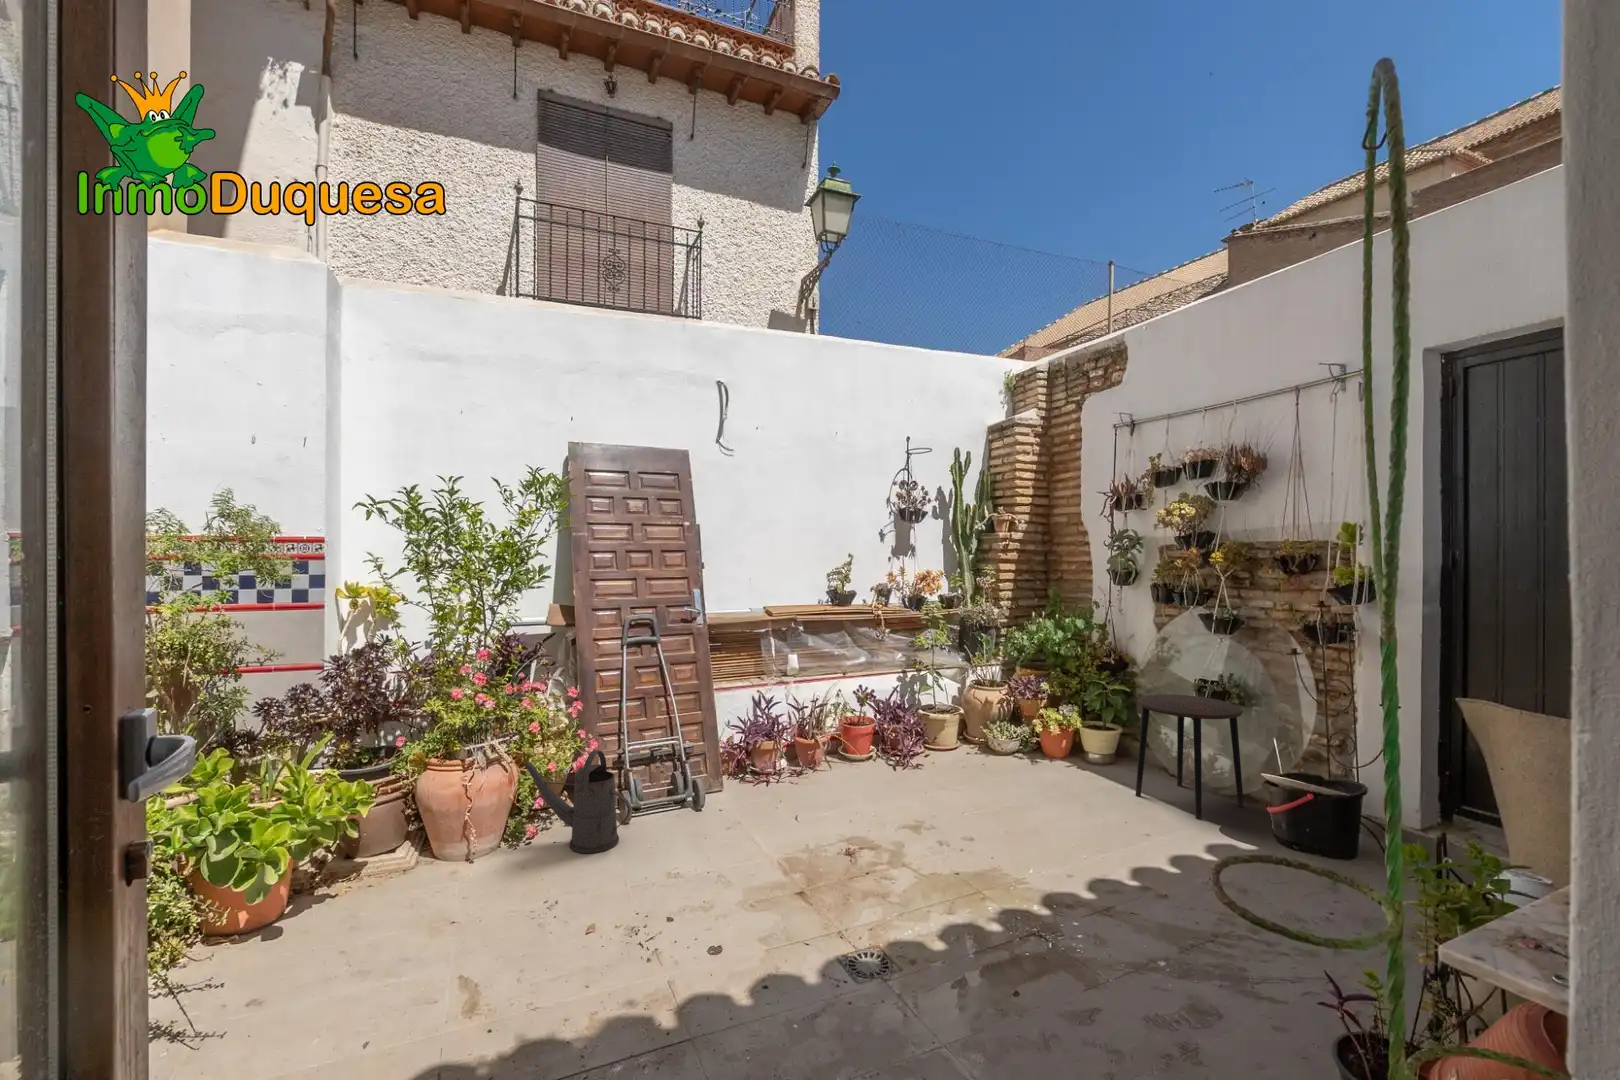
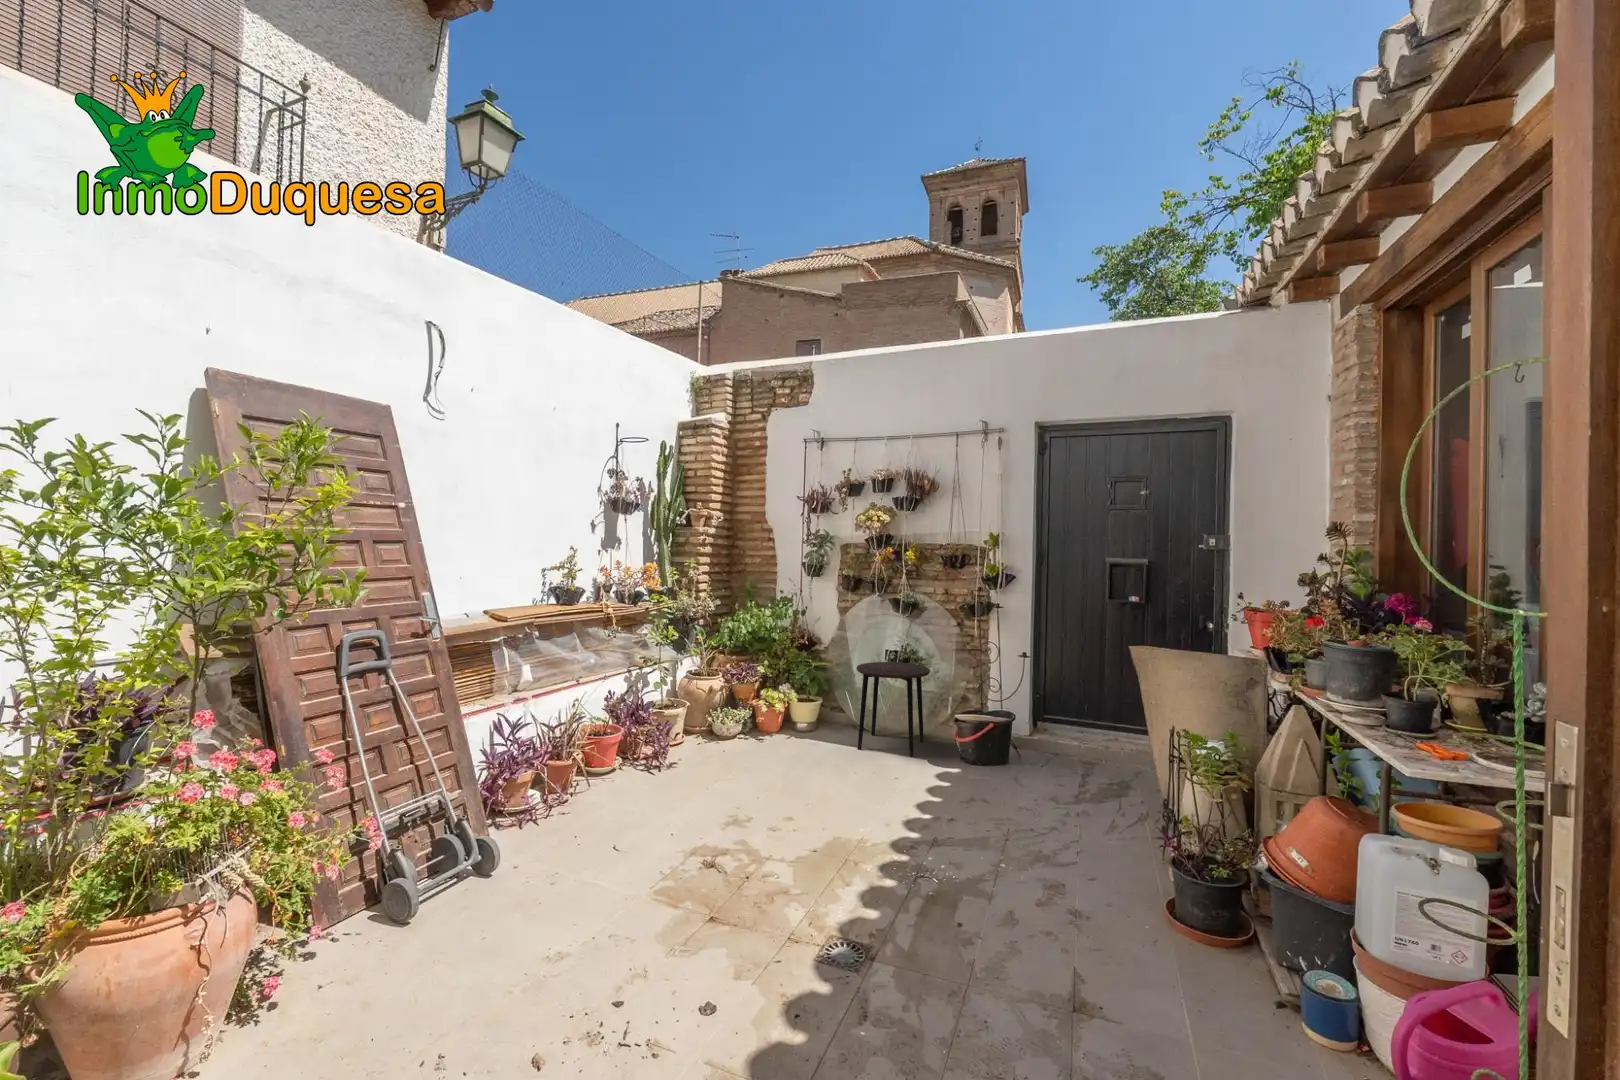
watering can: present [525,750,631,853] -> none [254,830,457,990]

